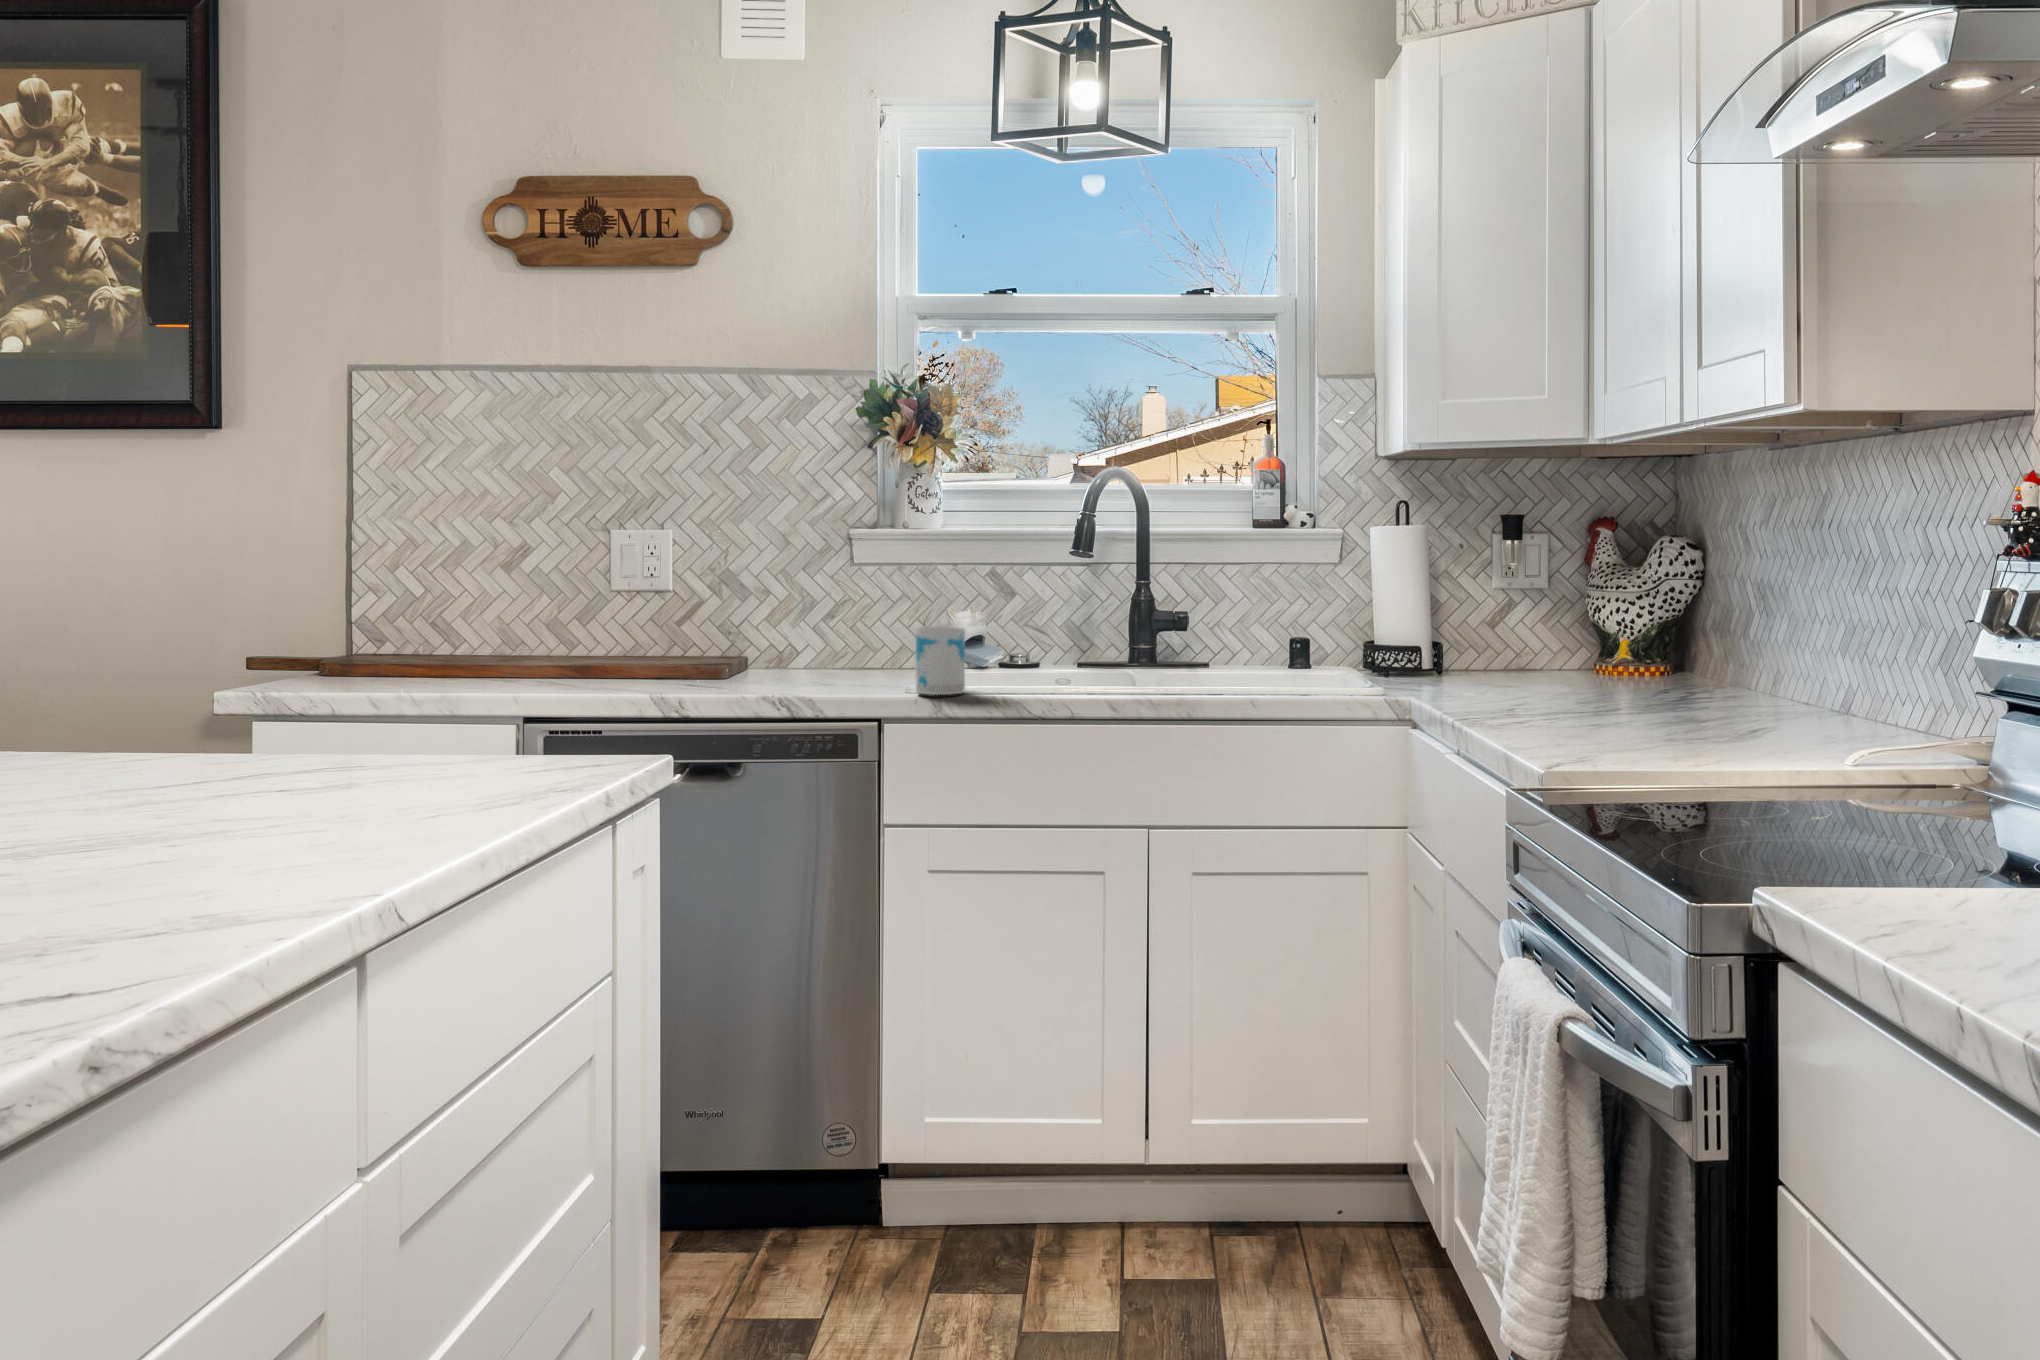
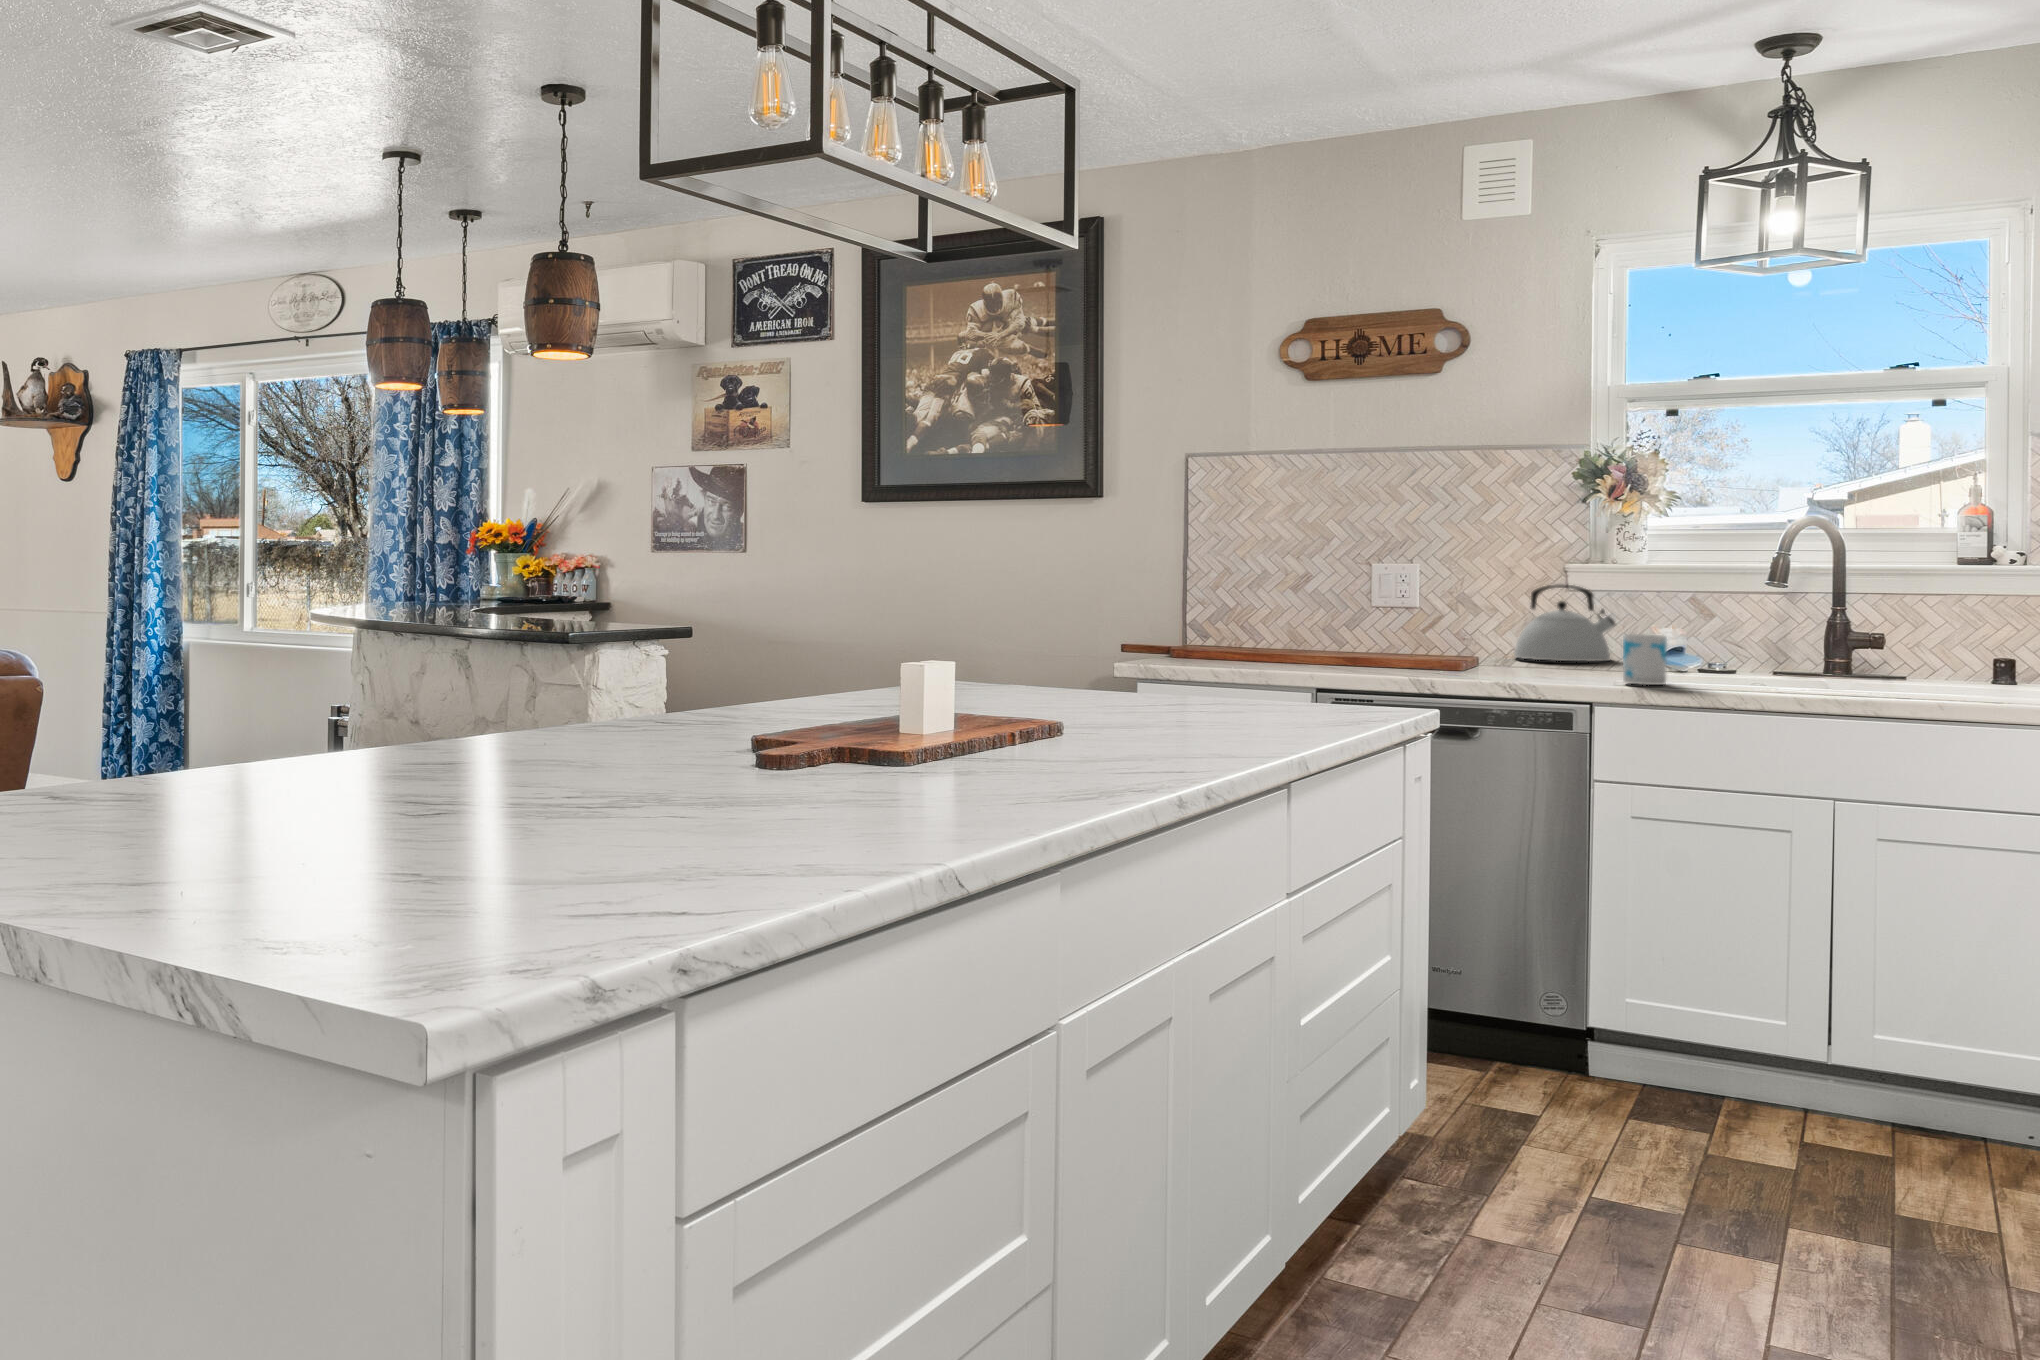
kettle: none [789,557,907,661] -> present [1514,584,1615,661]

